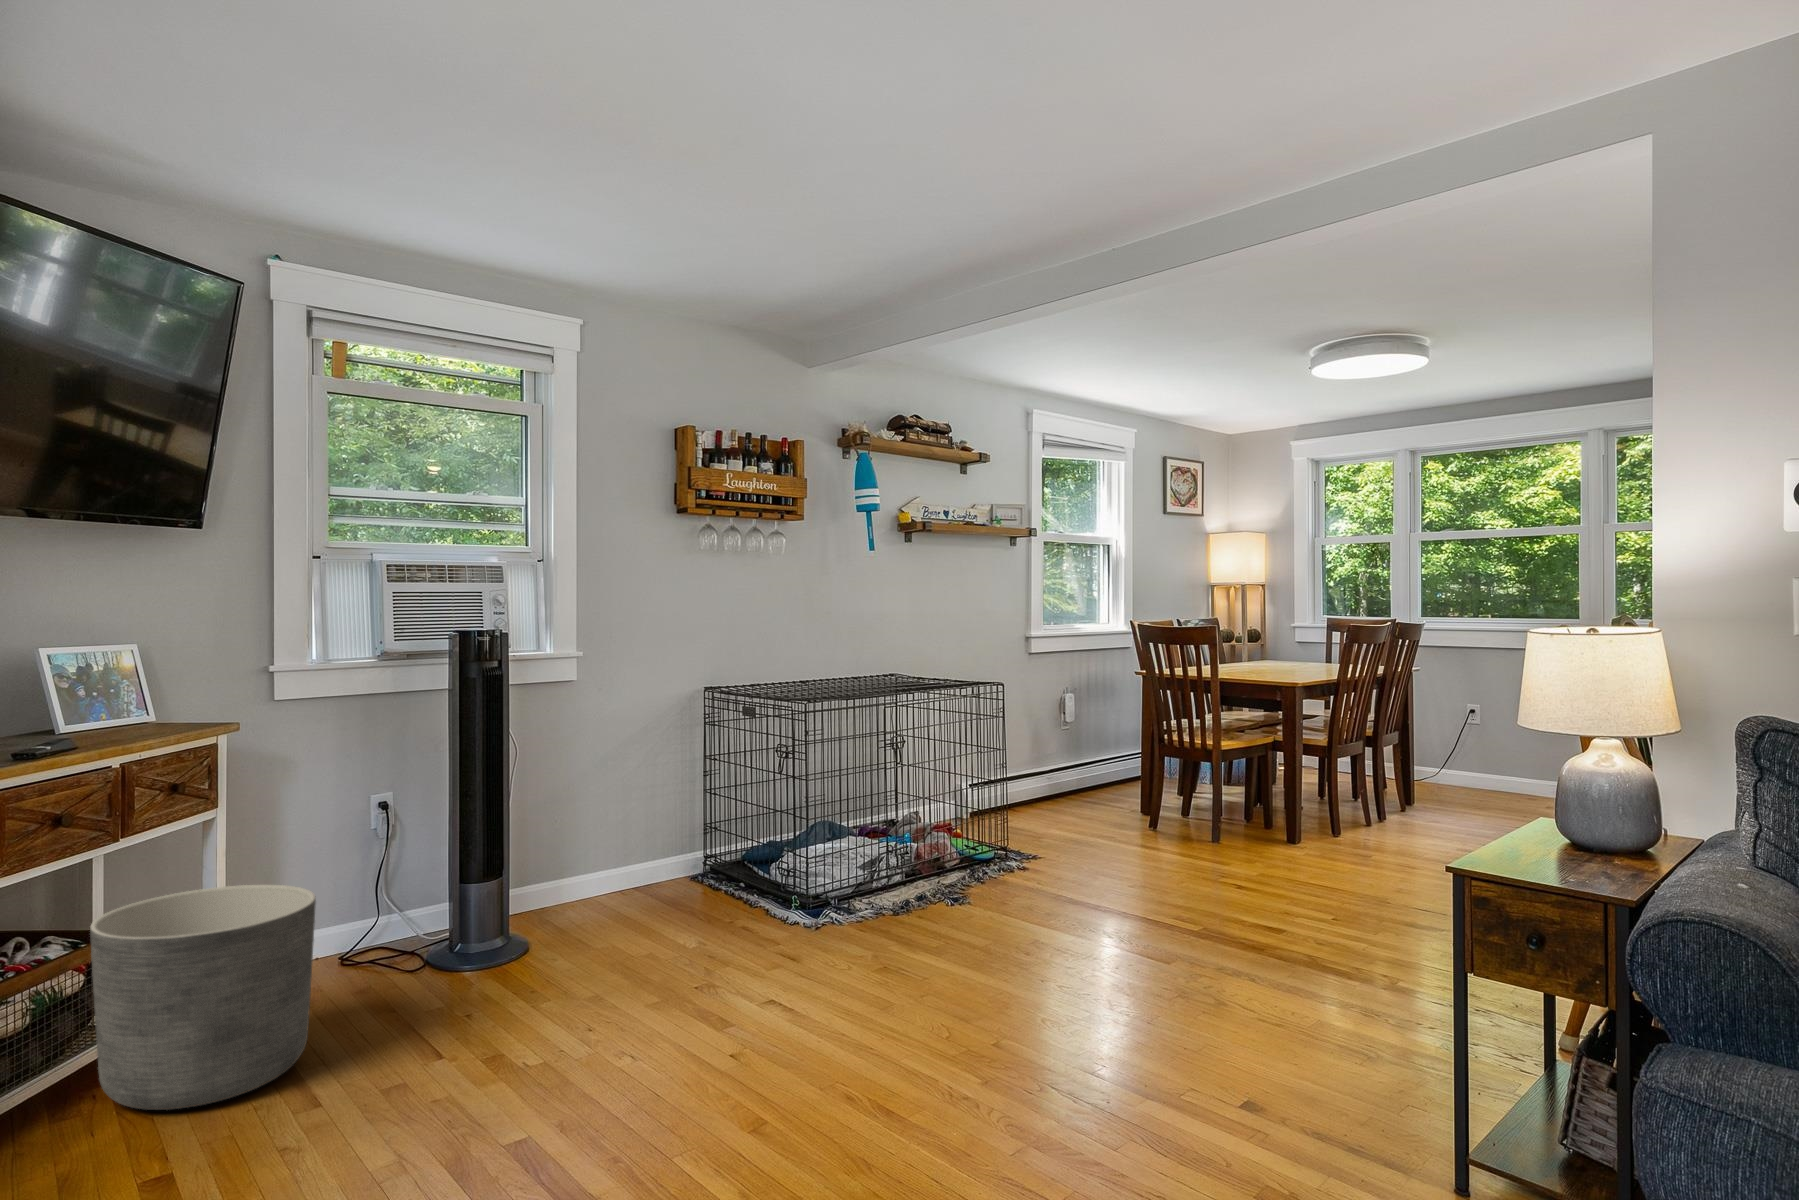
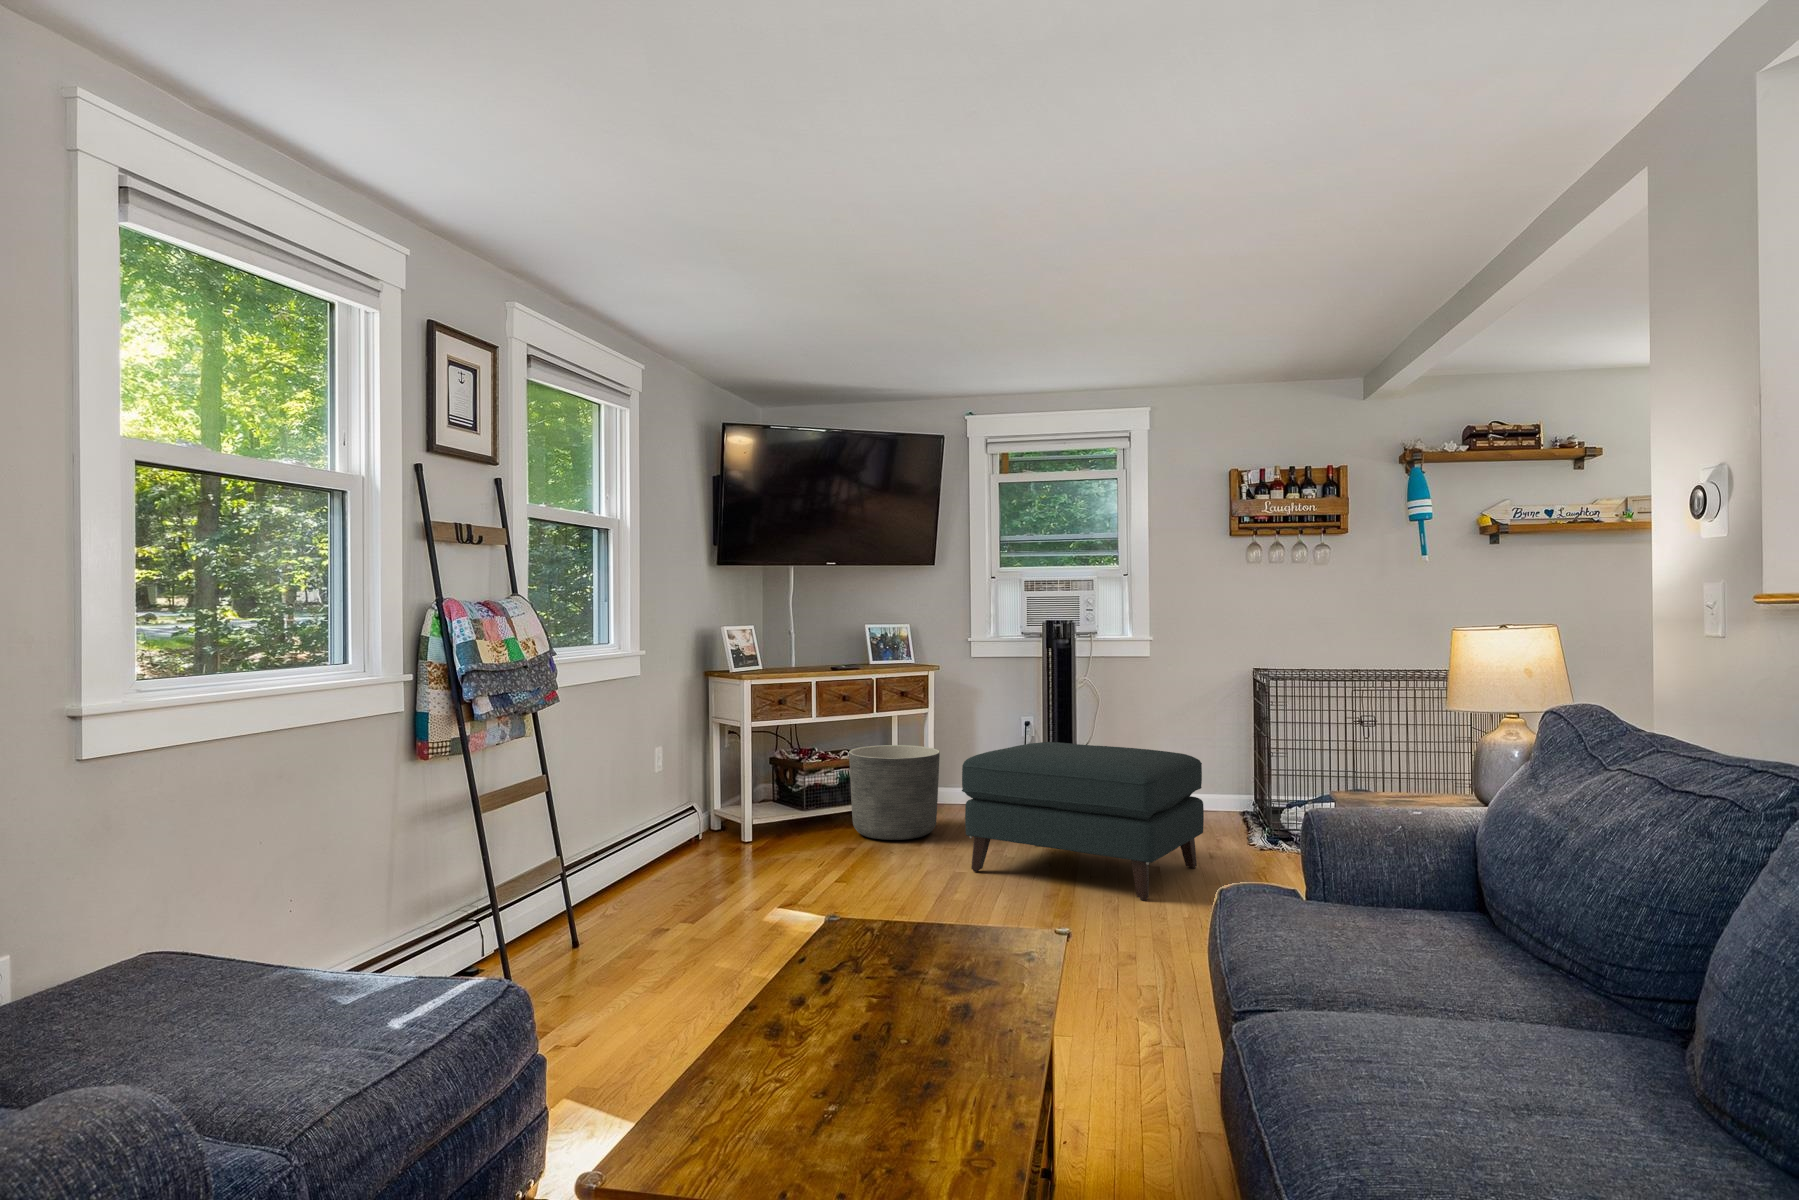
ottoman: none [485,823,854,1112] -> present [962,742,1204,900]

